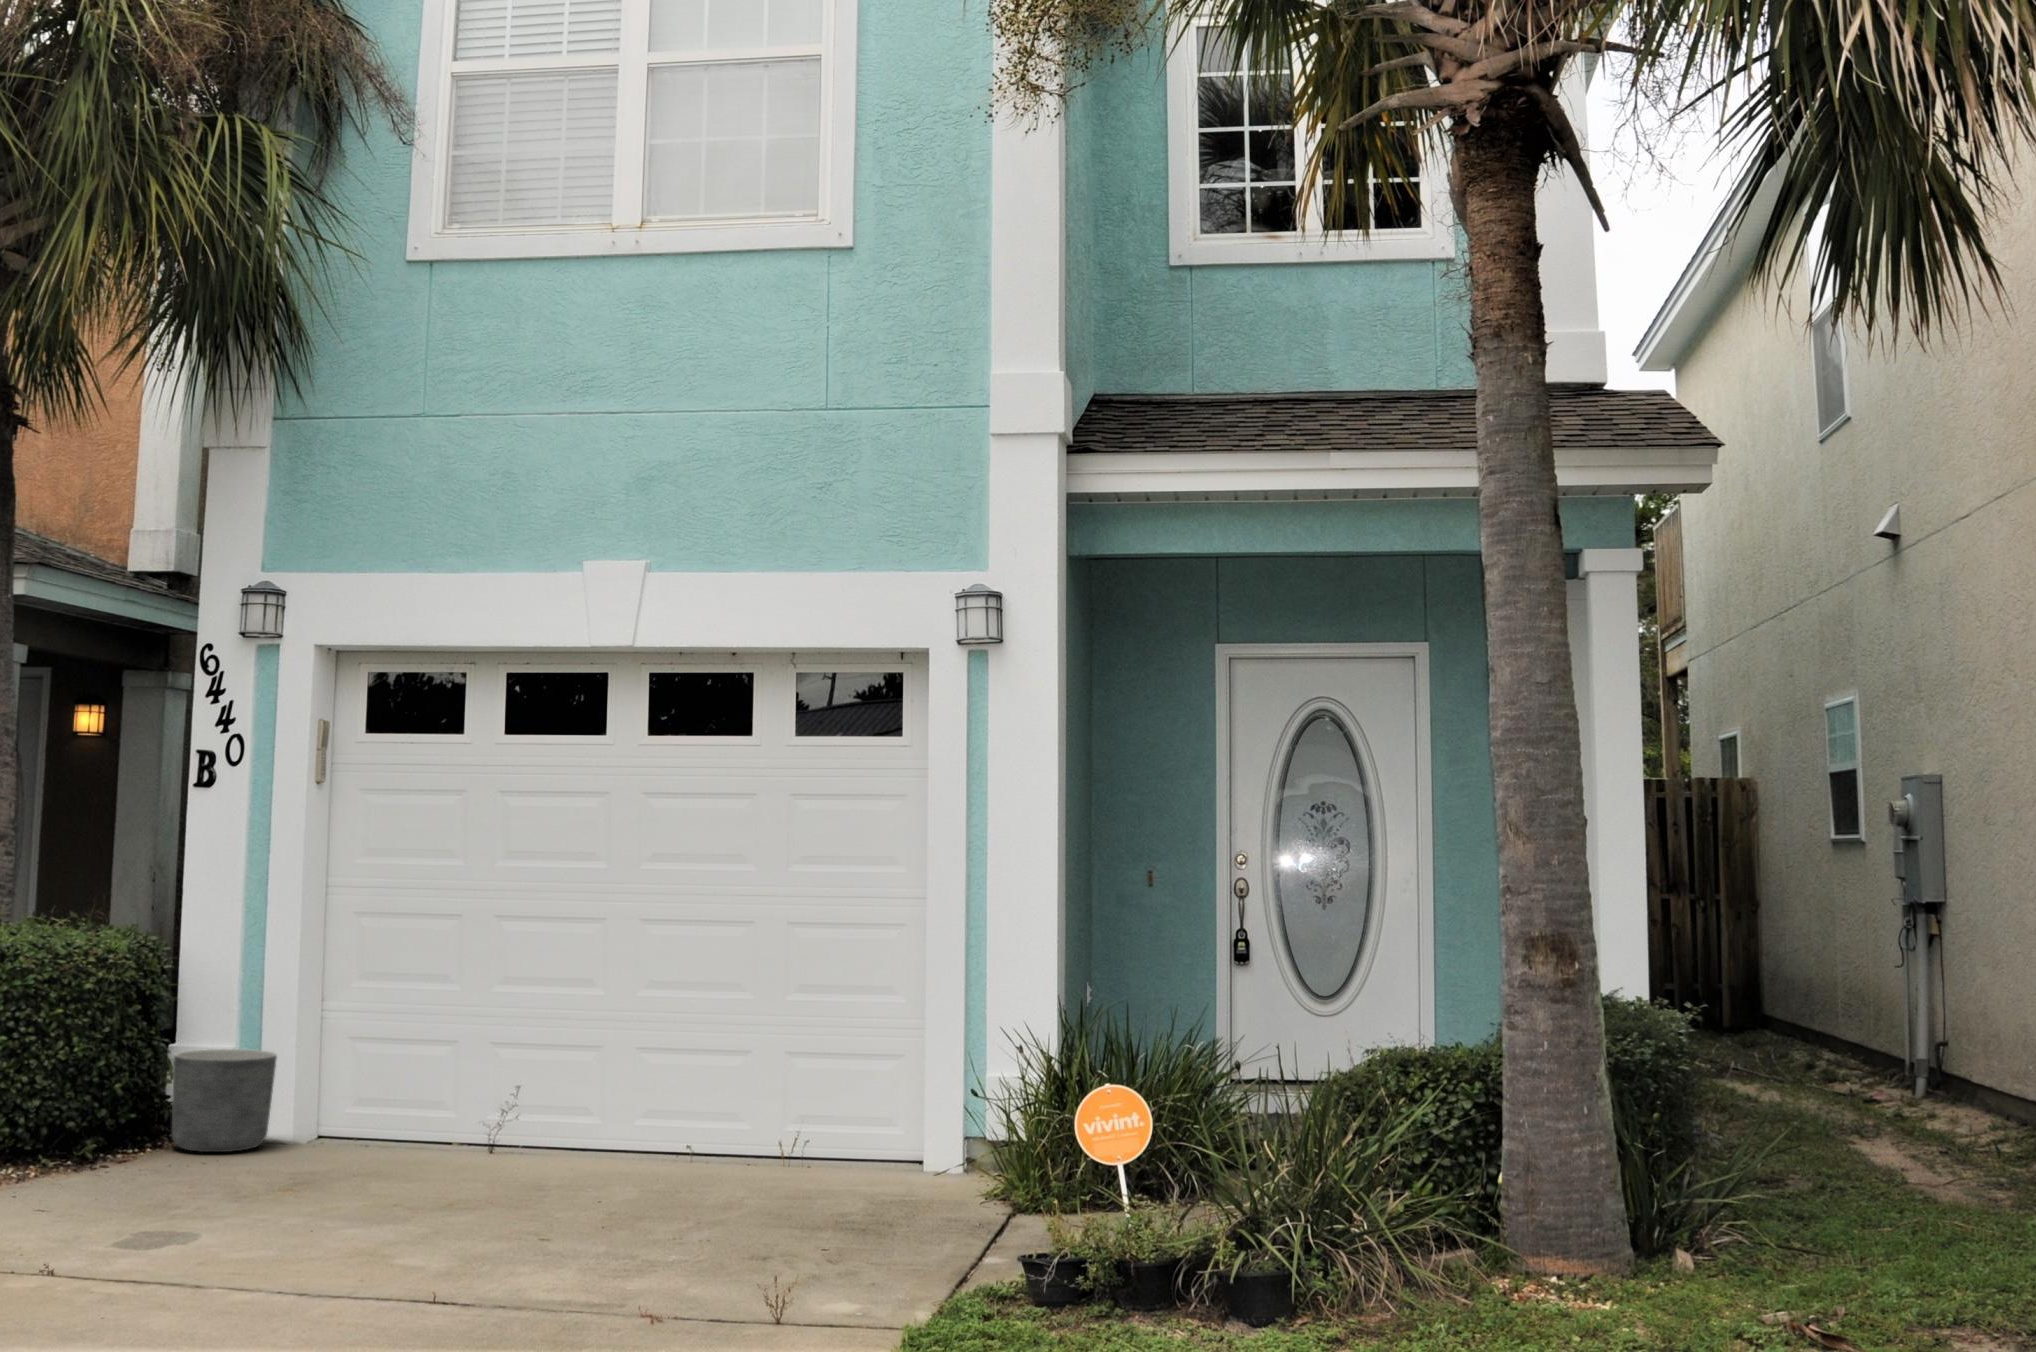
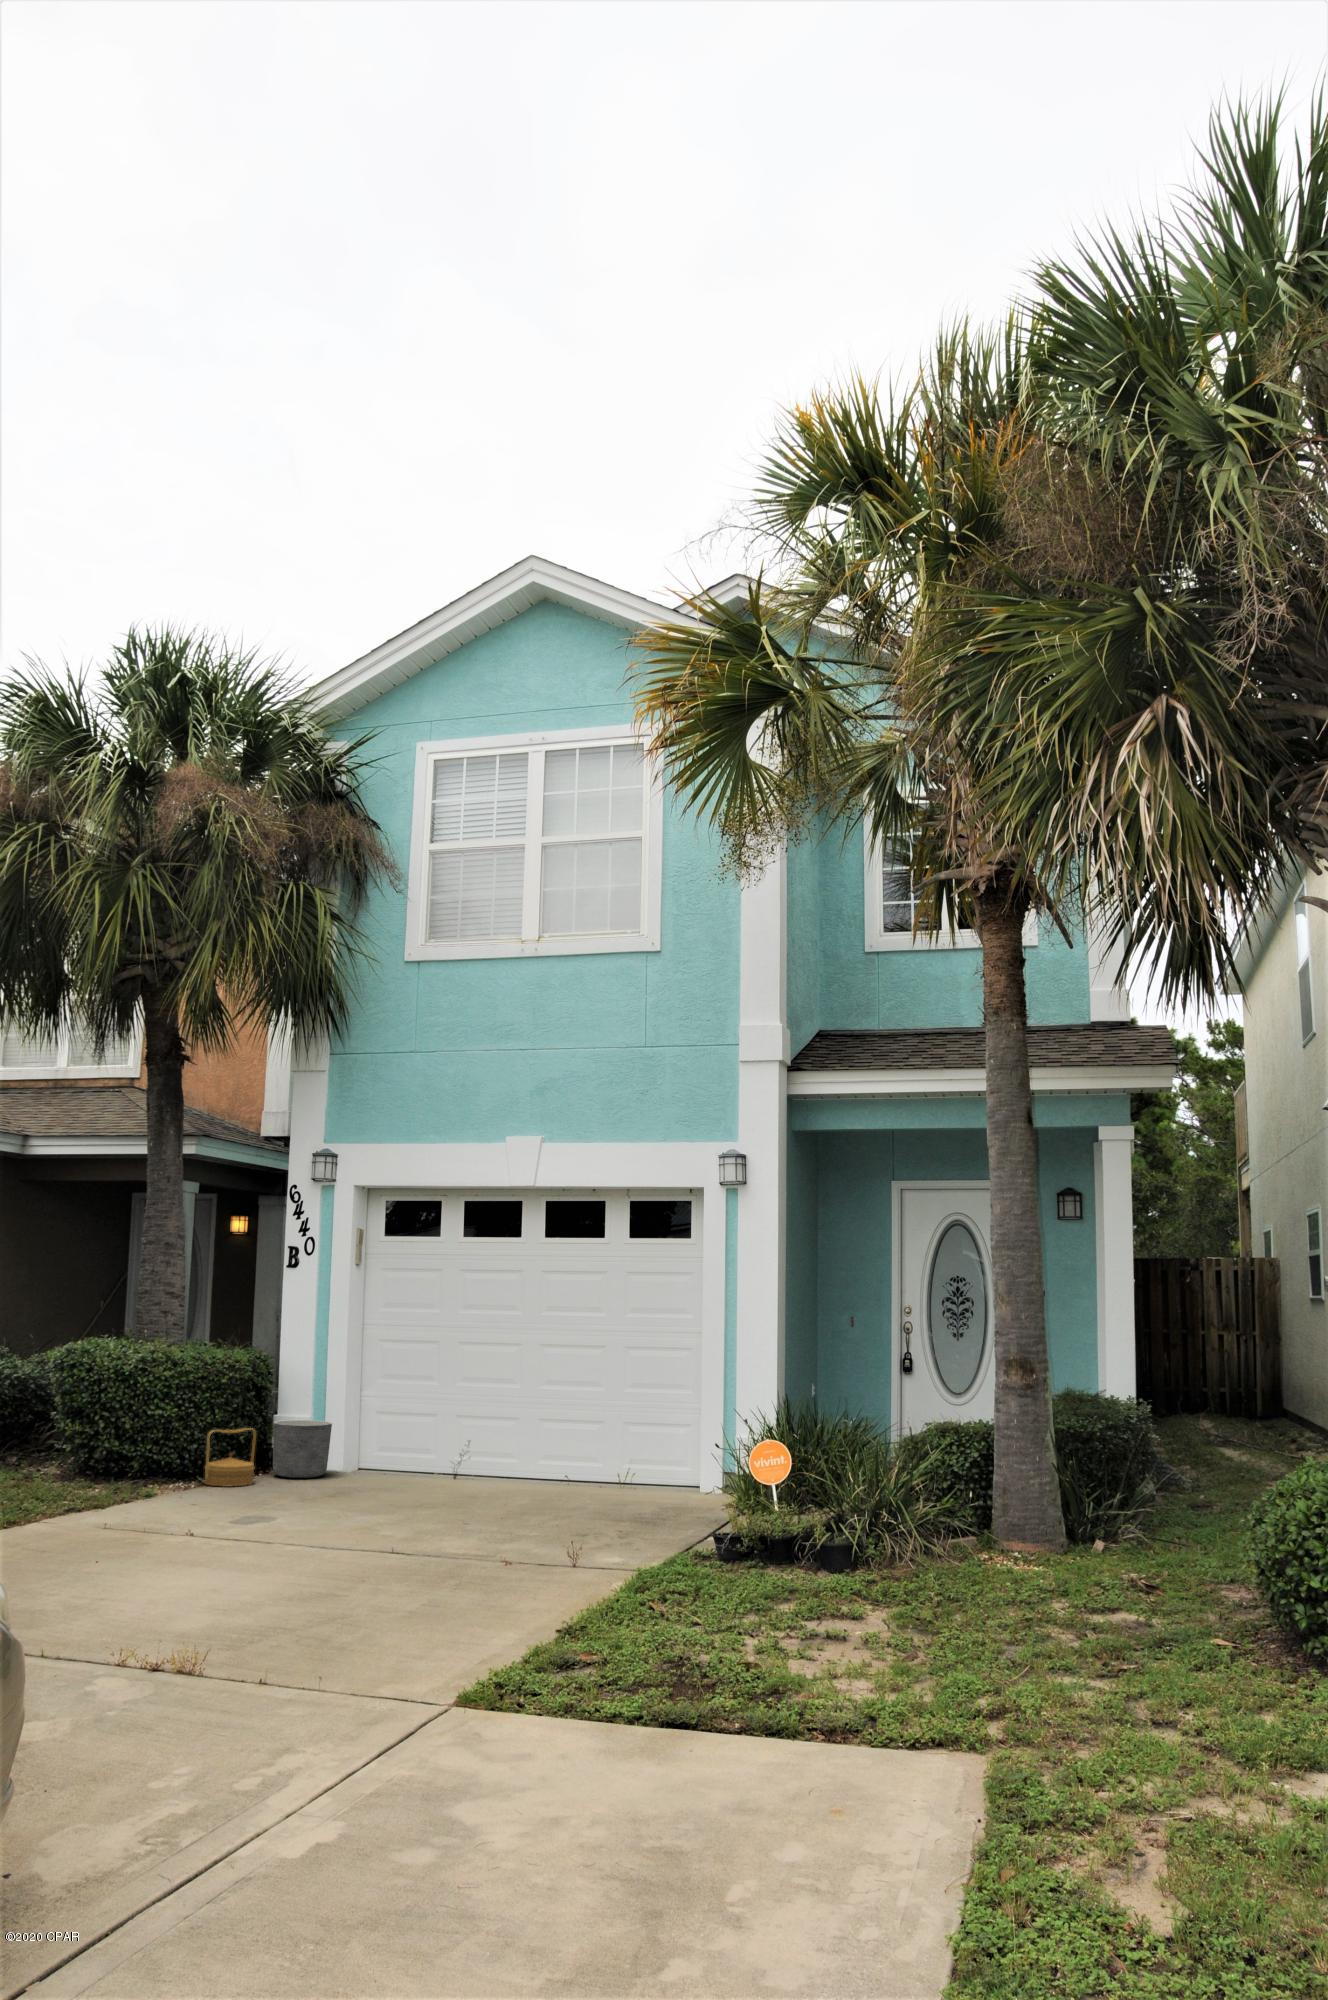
woven basket: none [51,1067,145,1172] -> present [205,1428,256,1487]

